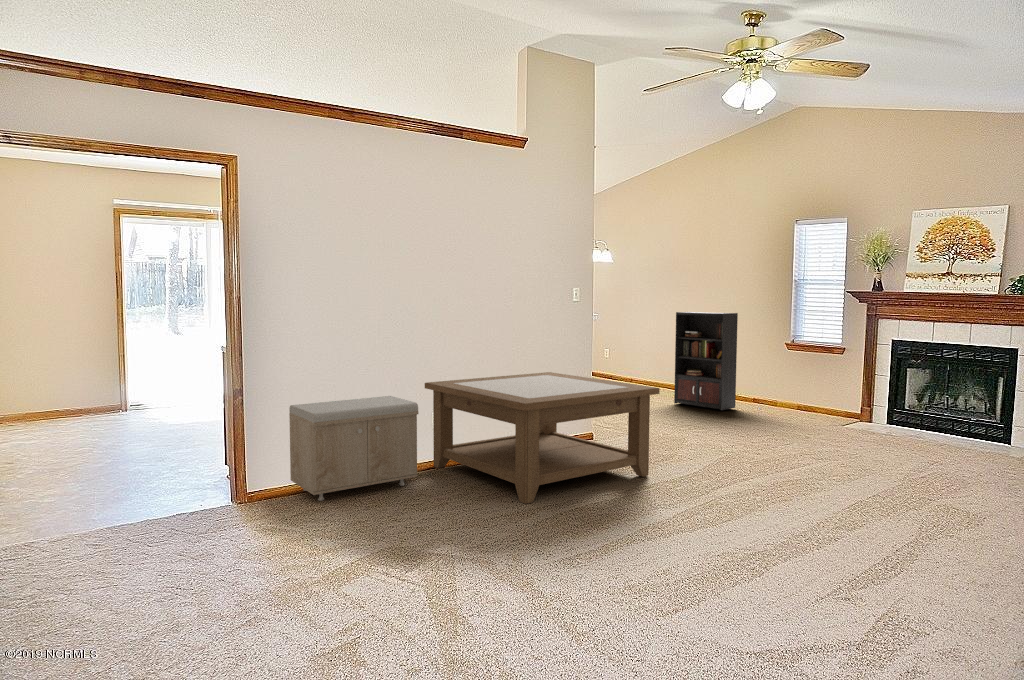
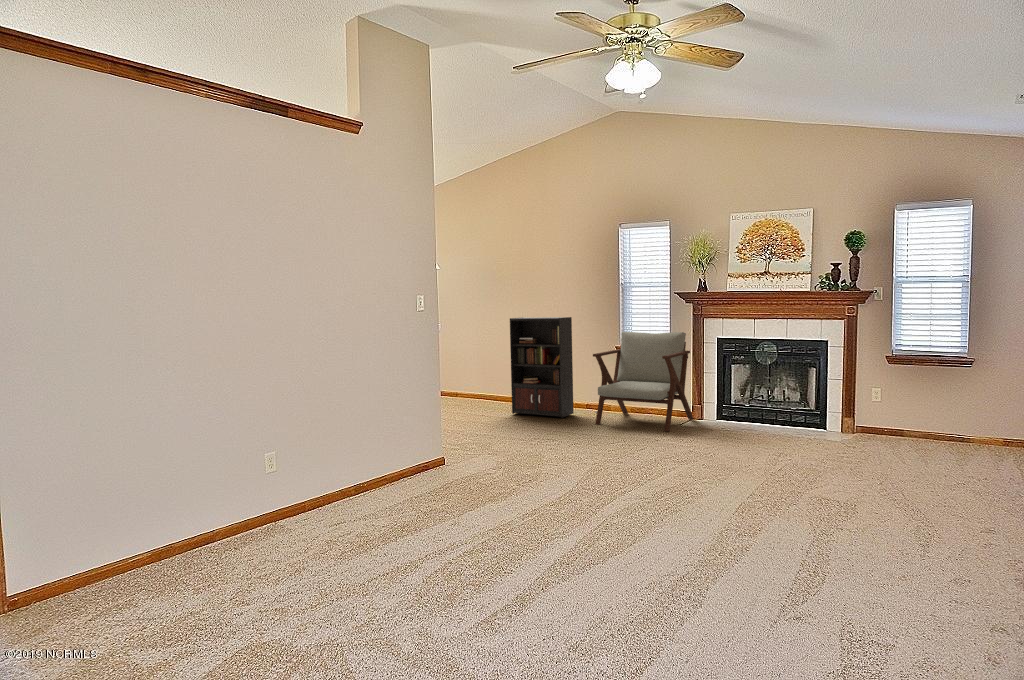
lounge chair: none [753,330,862,431] -> present [593,332,693,431]
coffee table: present [425,372,660,504] -> none [250,395,537,568]
storage bench: present [289,396,419,501] -> none [55,446,253,609]

